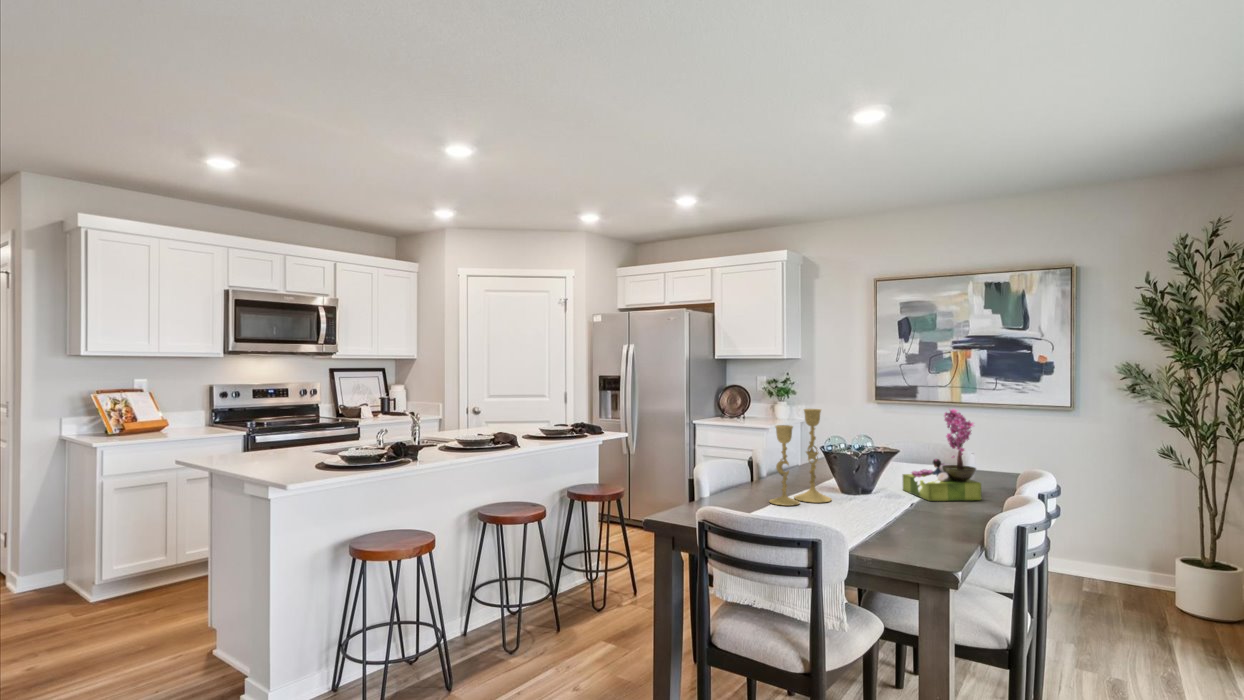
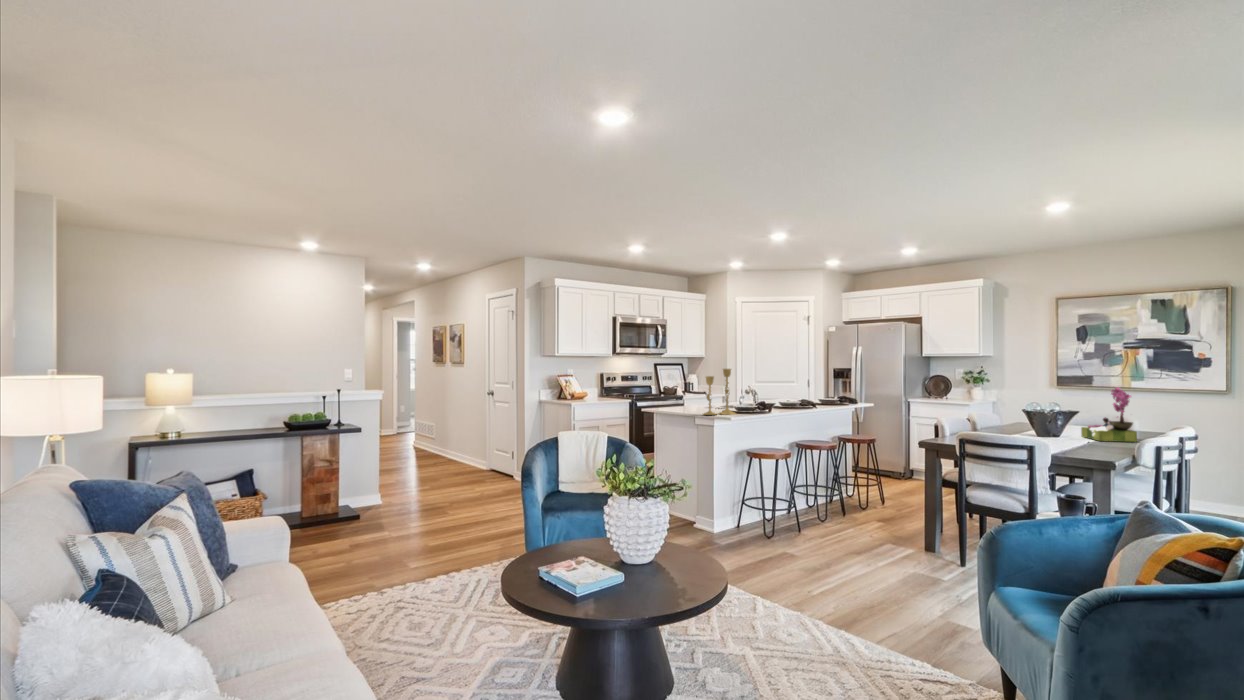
candlestick: present [769,409,831,506] -> present [704,369,735,415]

